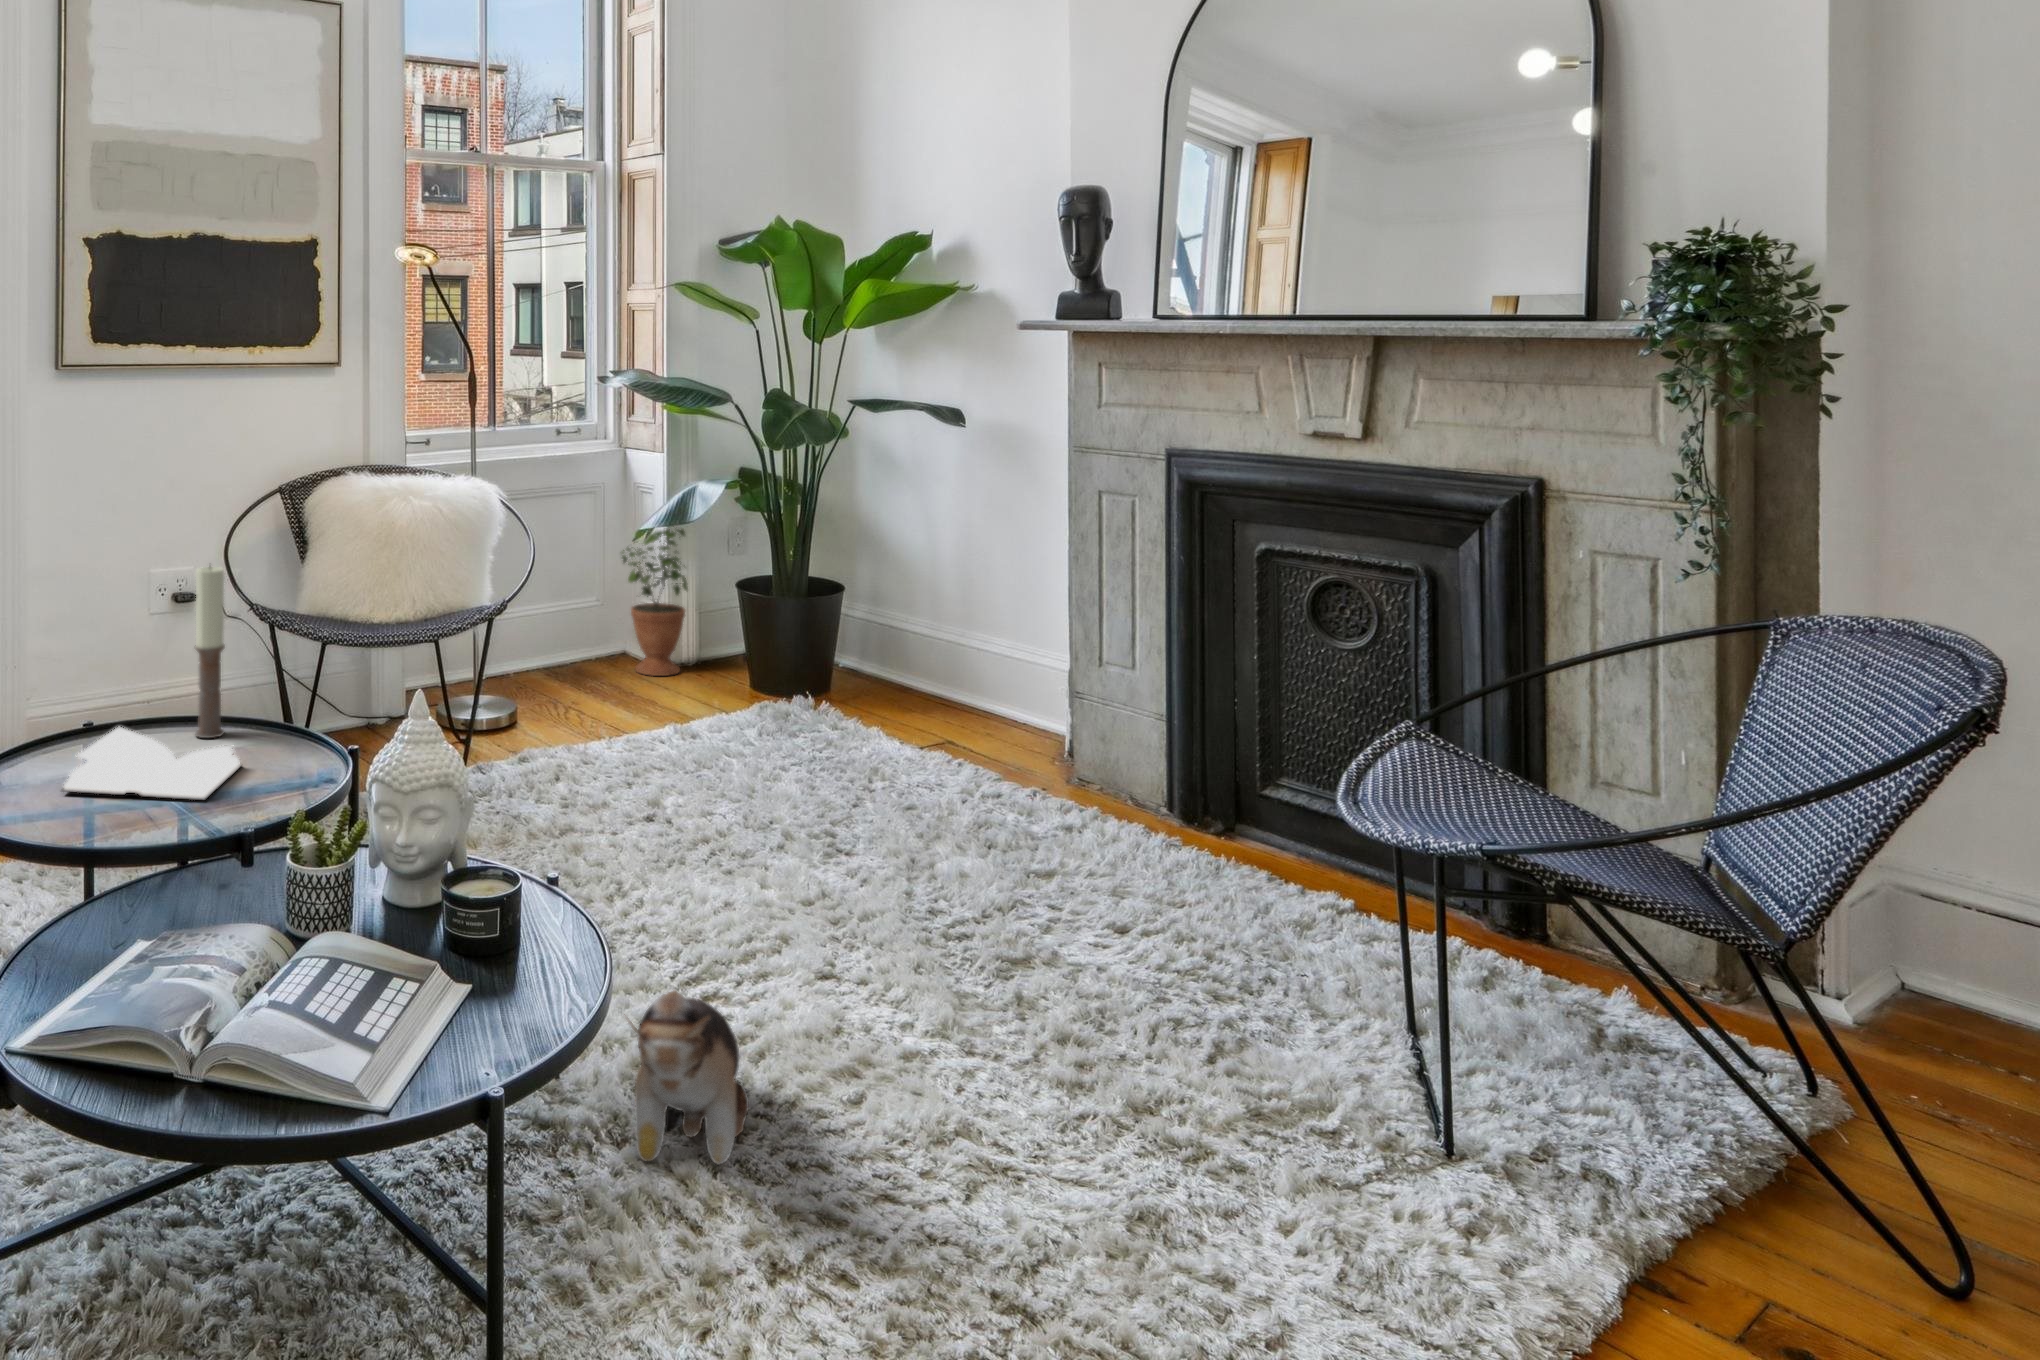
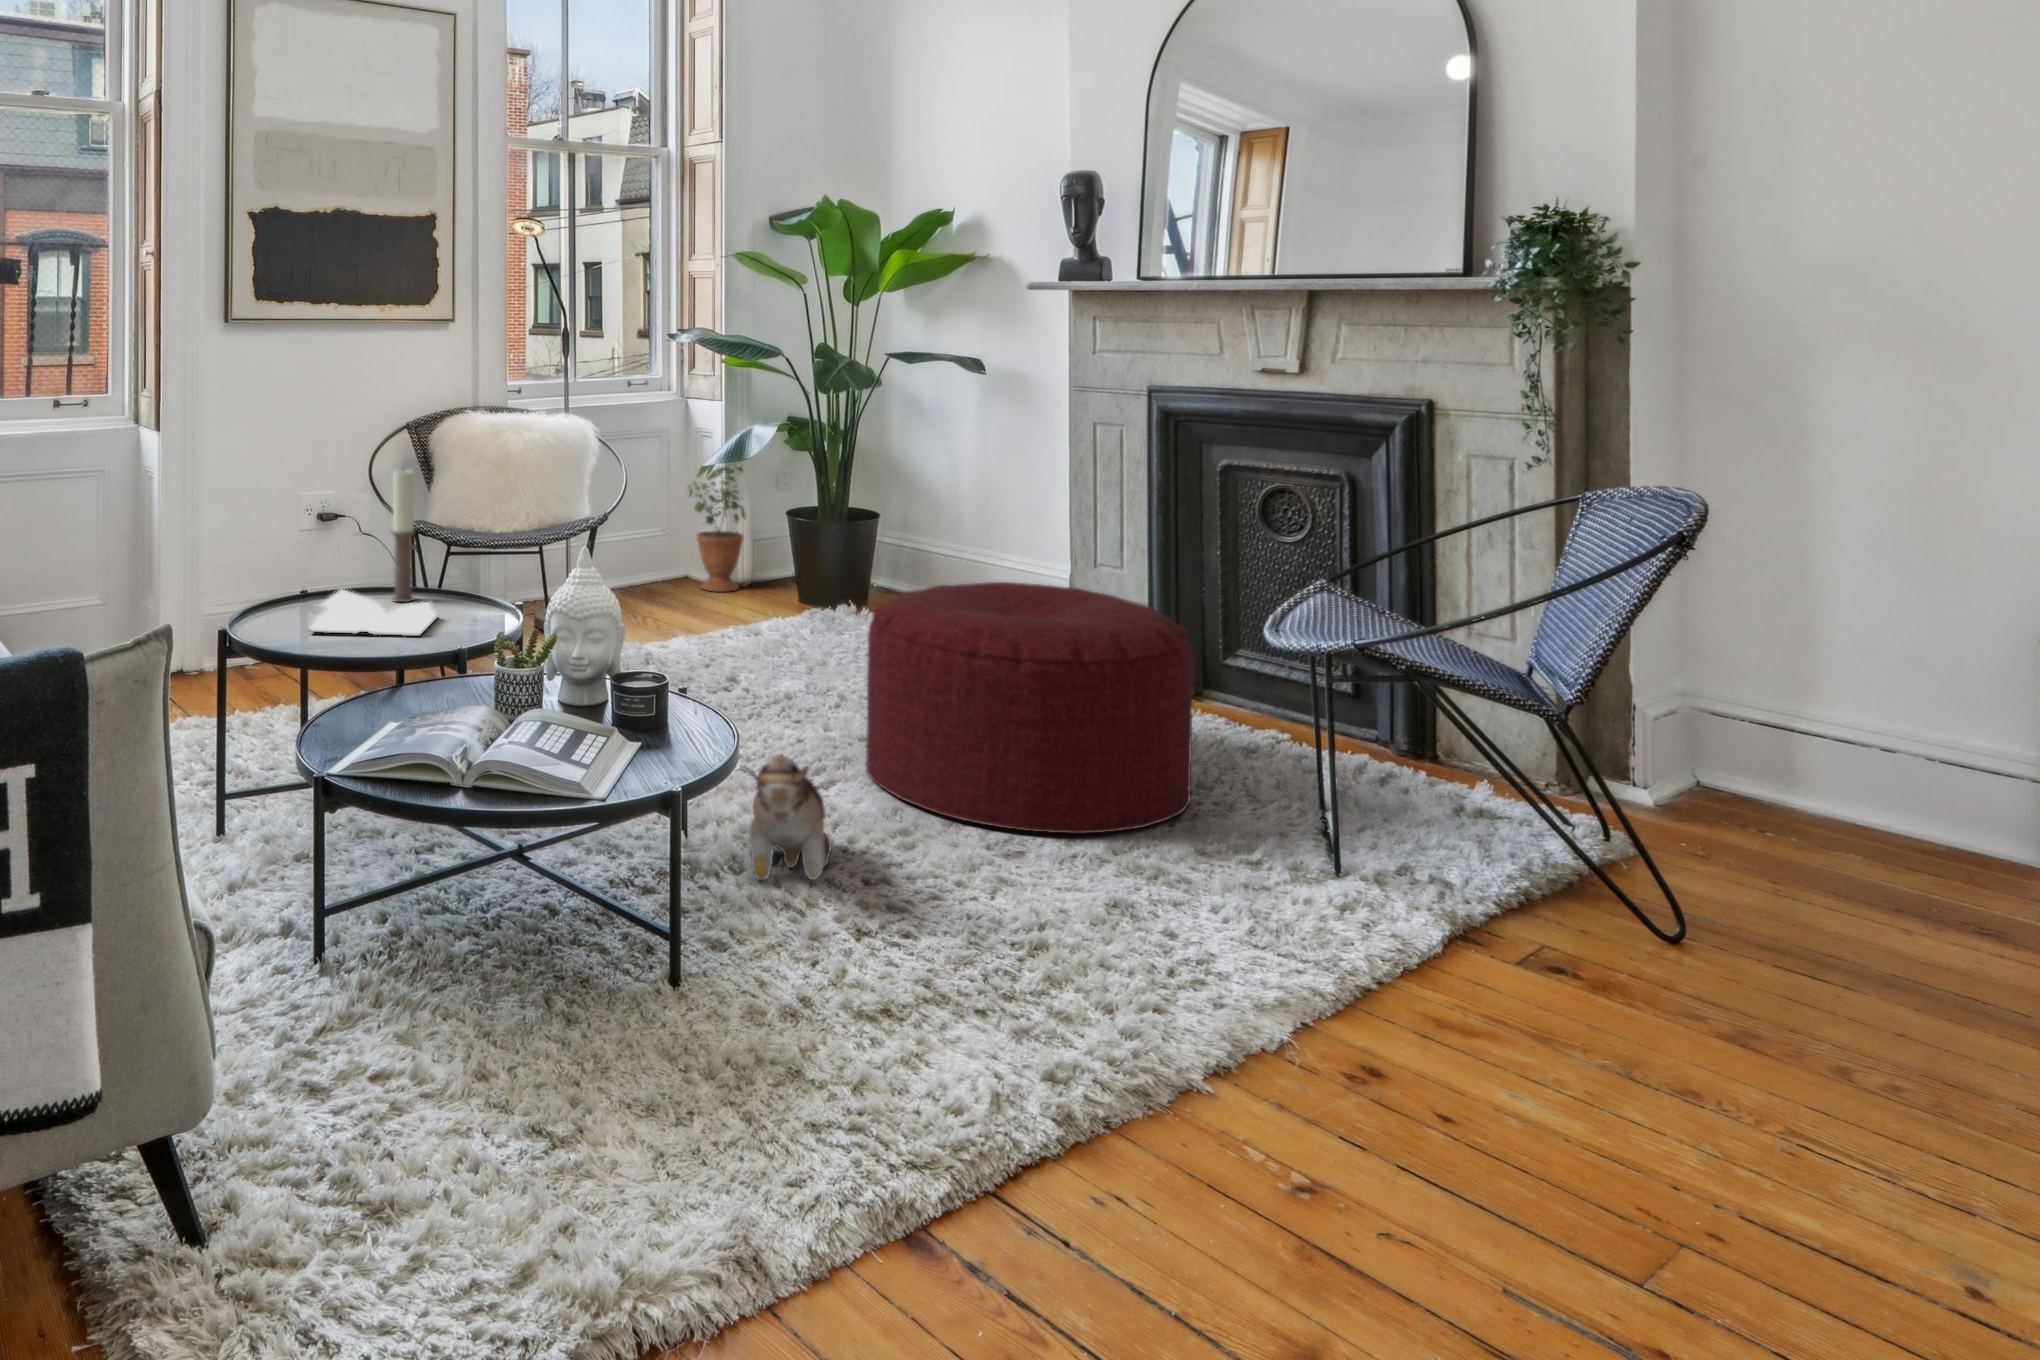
ottoman: none [808,707,1241,1077] -> present [866,582,1194,833]

